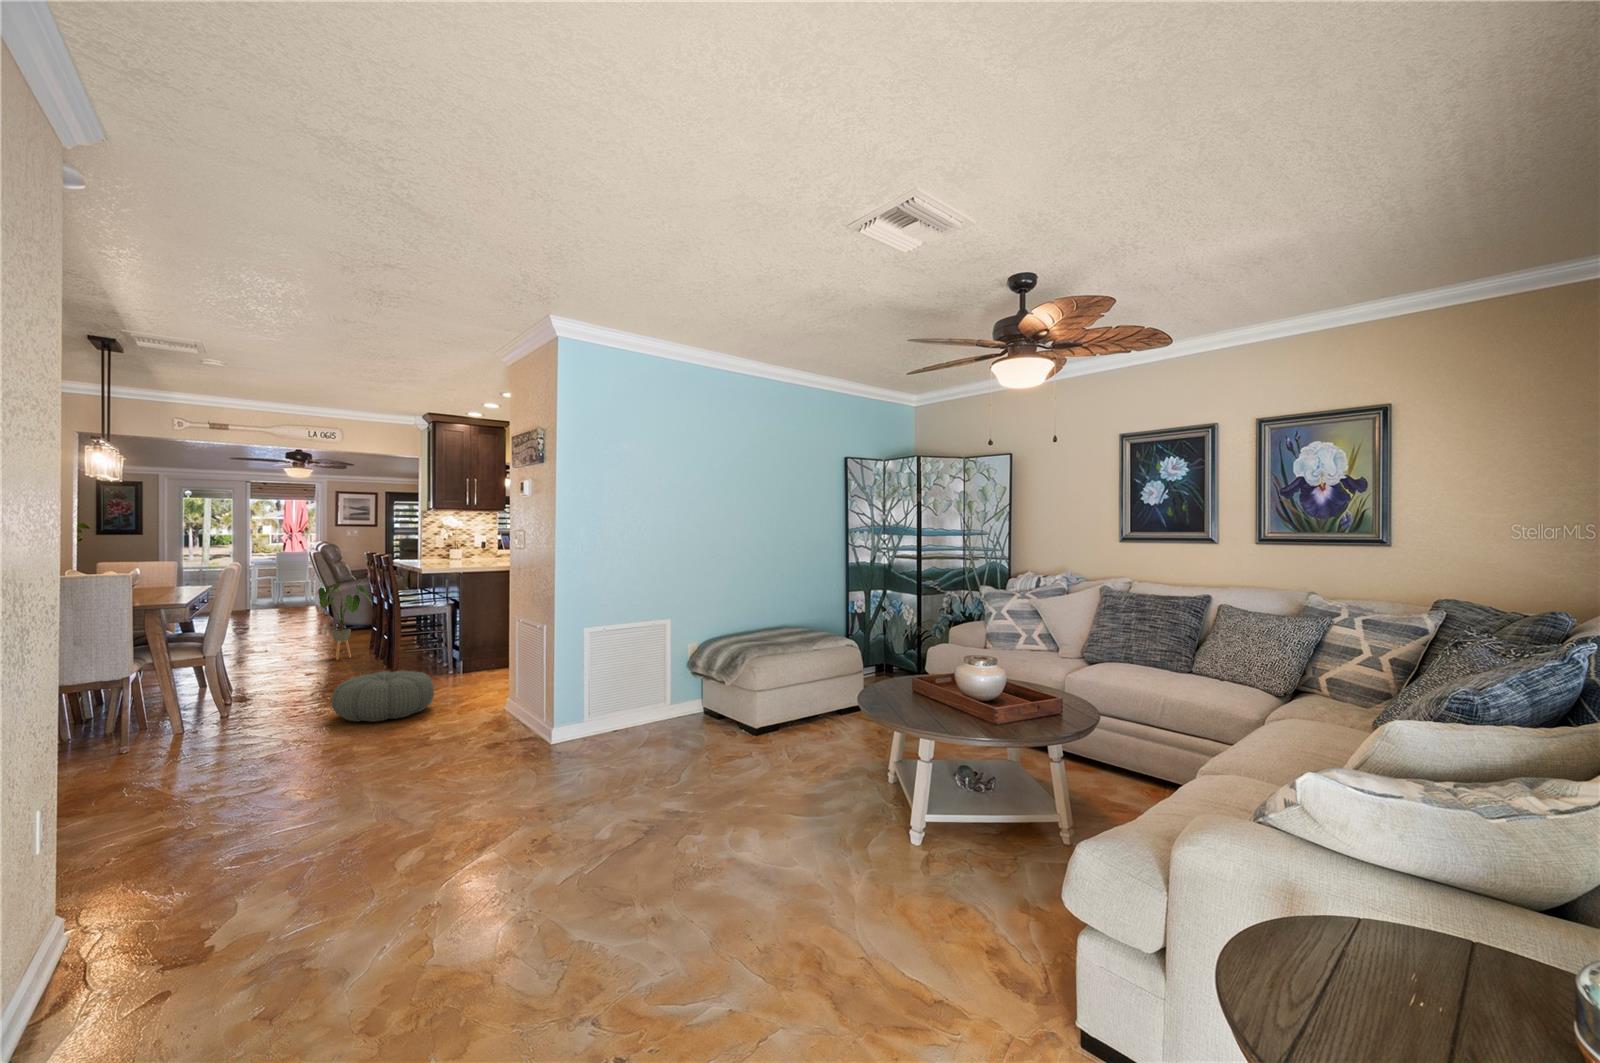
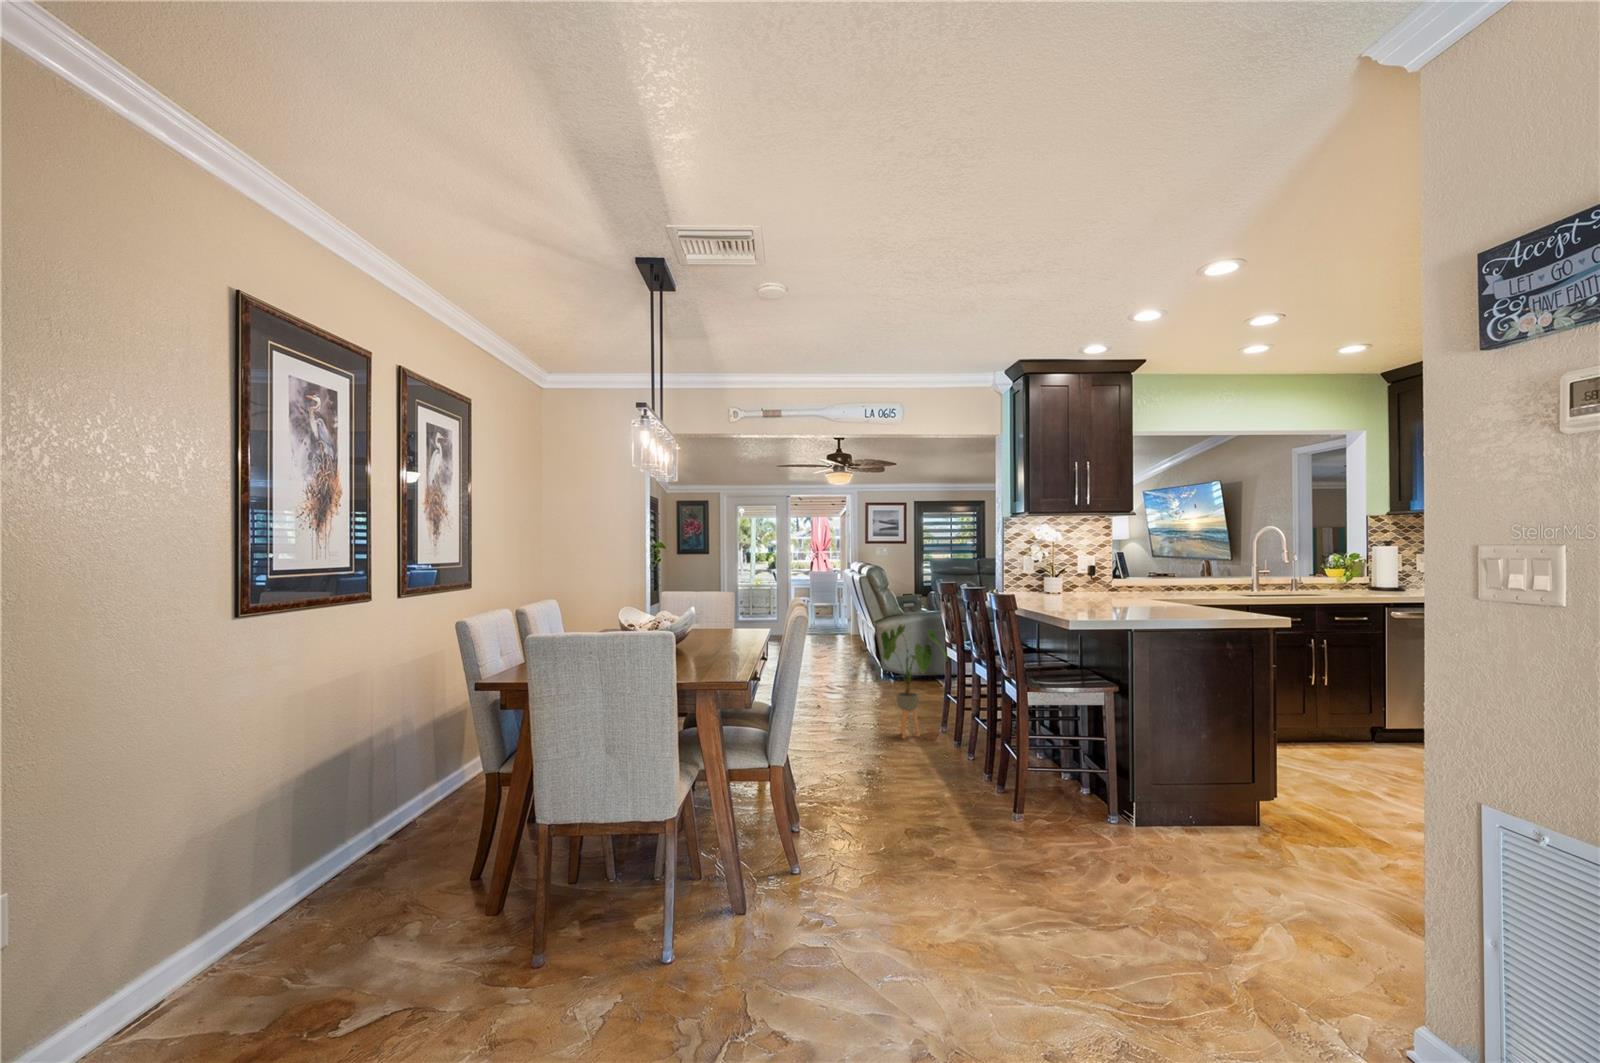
pouf: present [331,671,434,722] -> none [958,831,1155,972]

